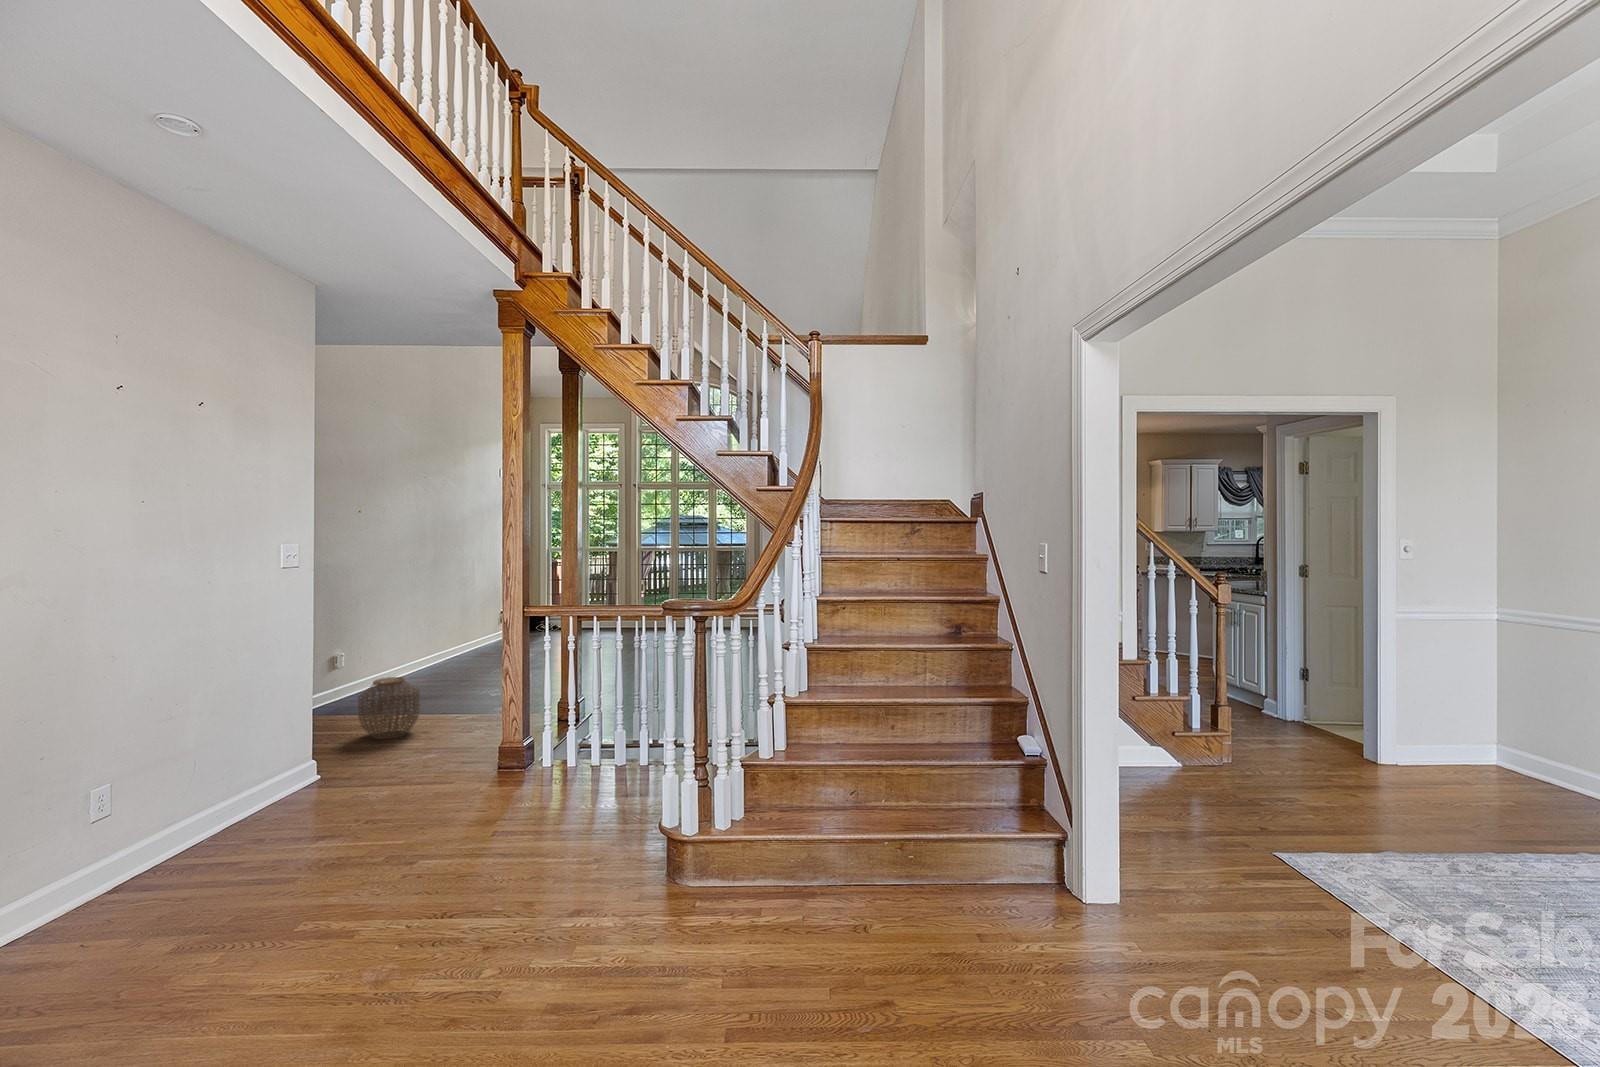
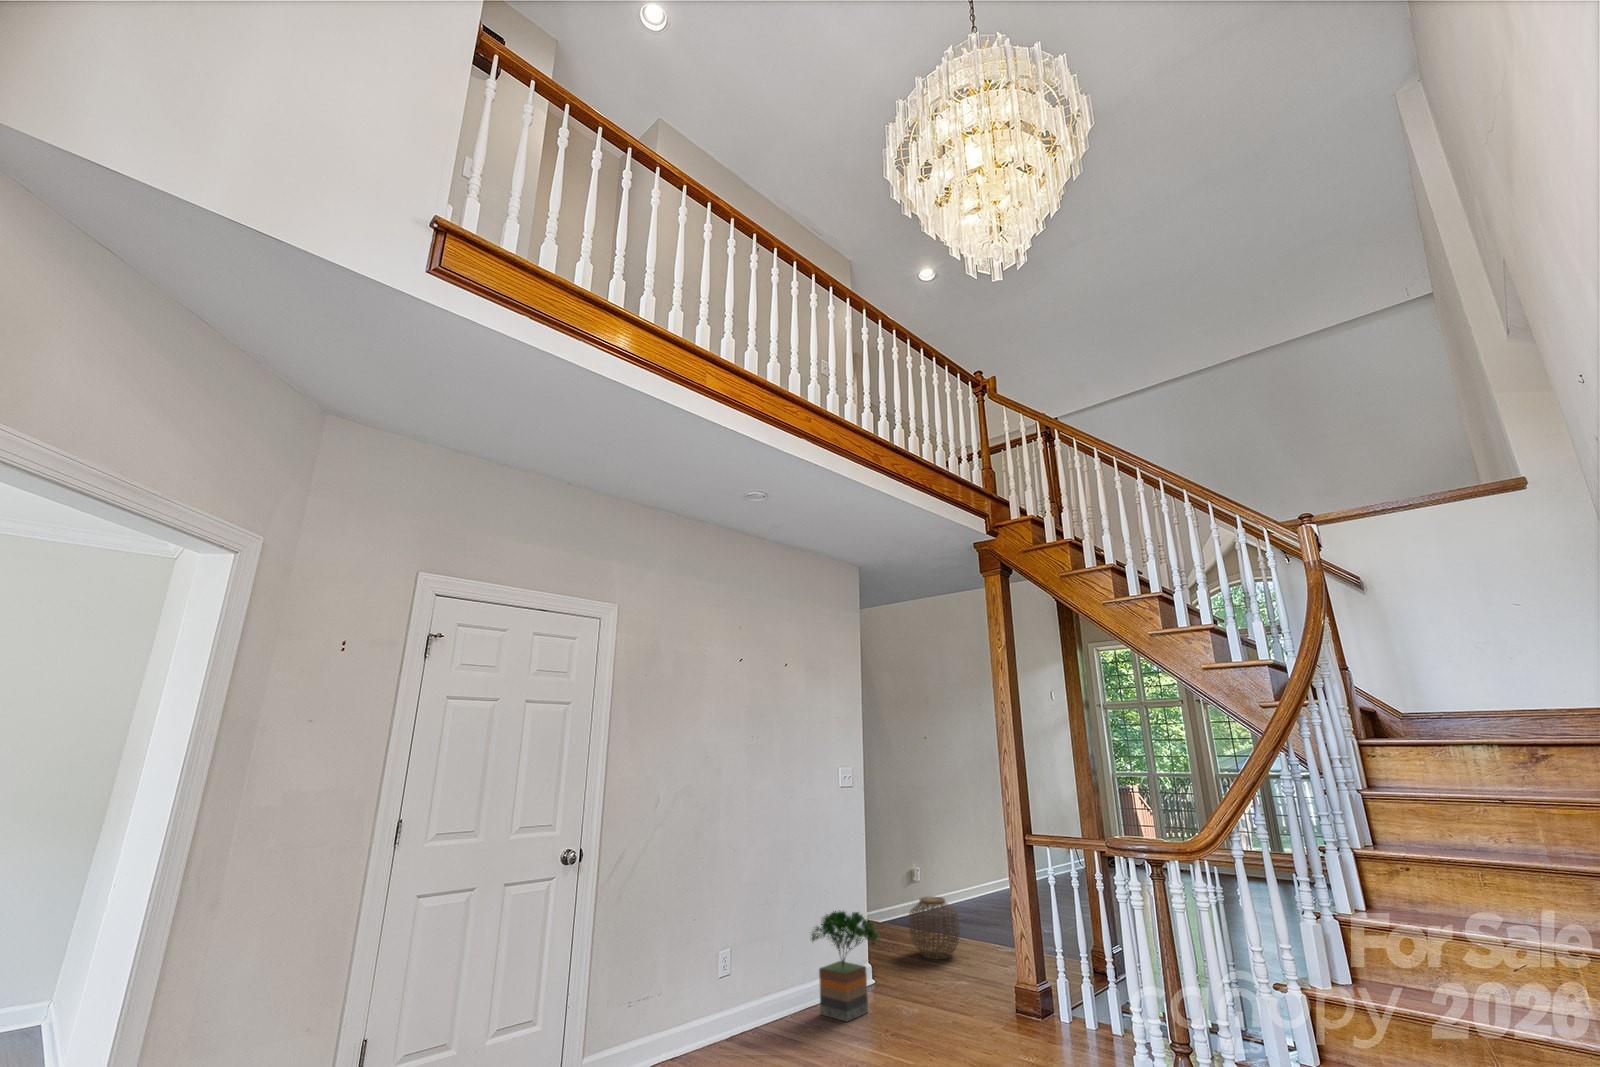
potted tree: none [241,703,347,824] -> present [811,911,879,1022]

